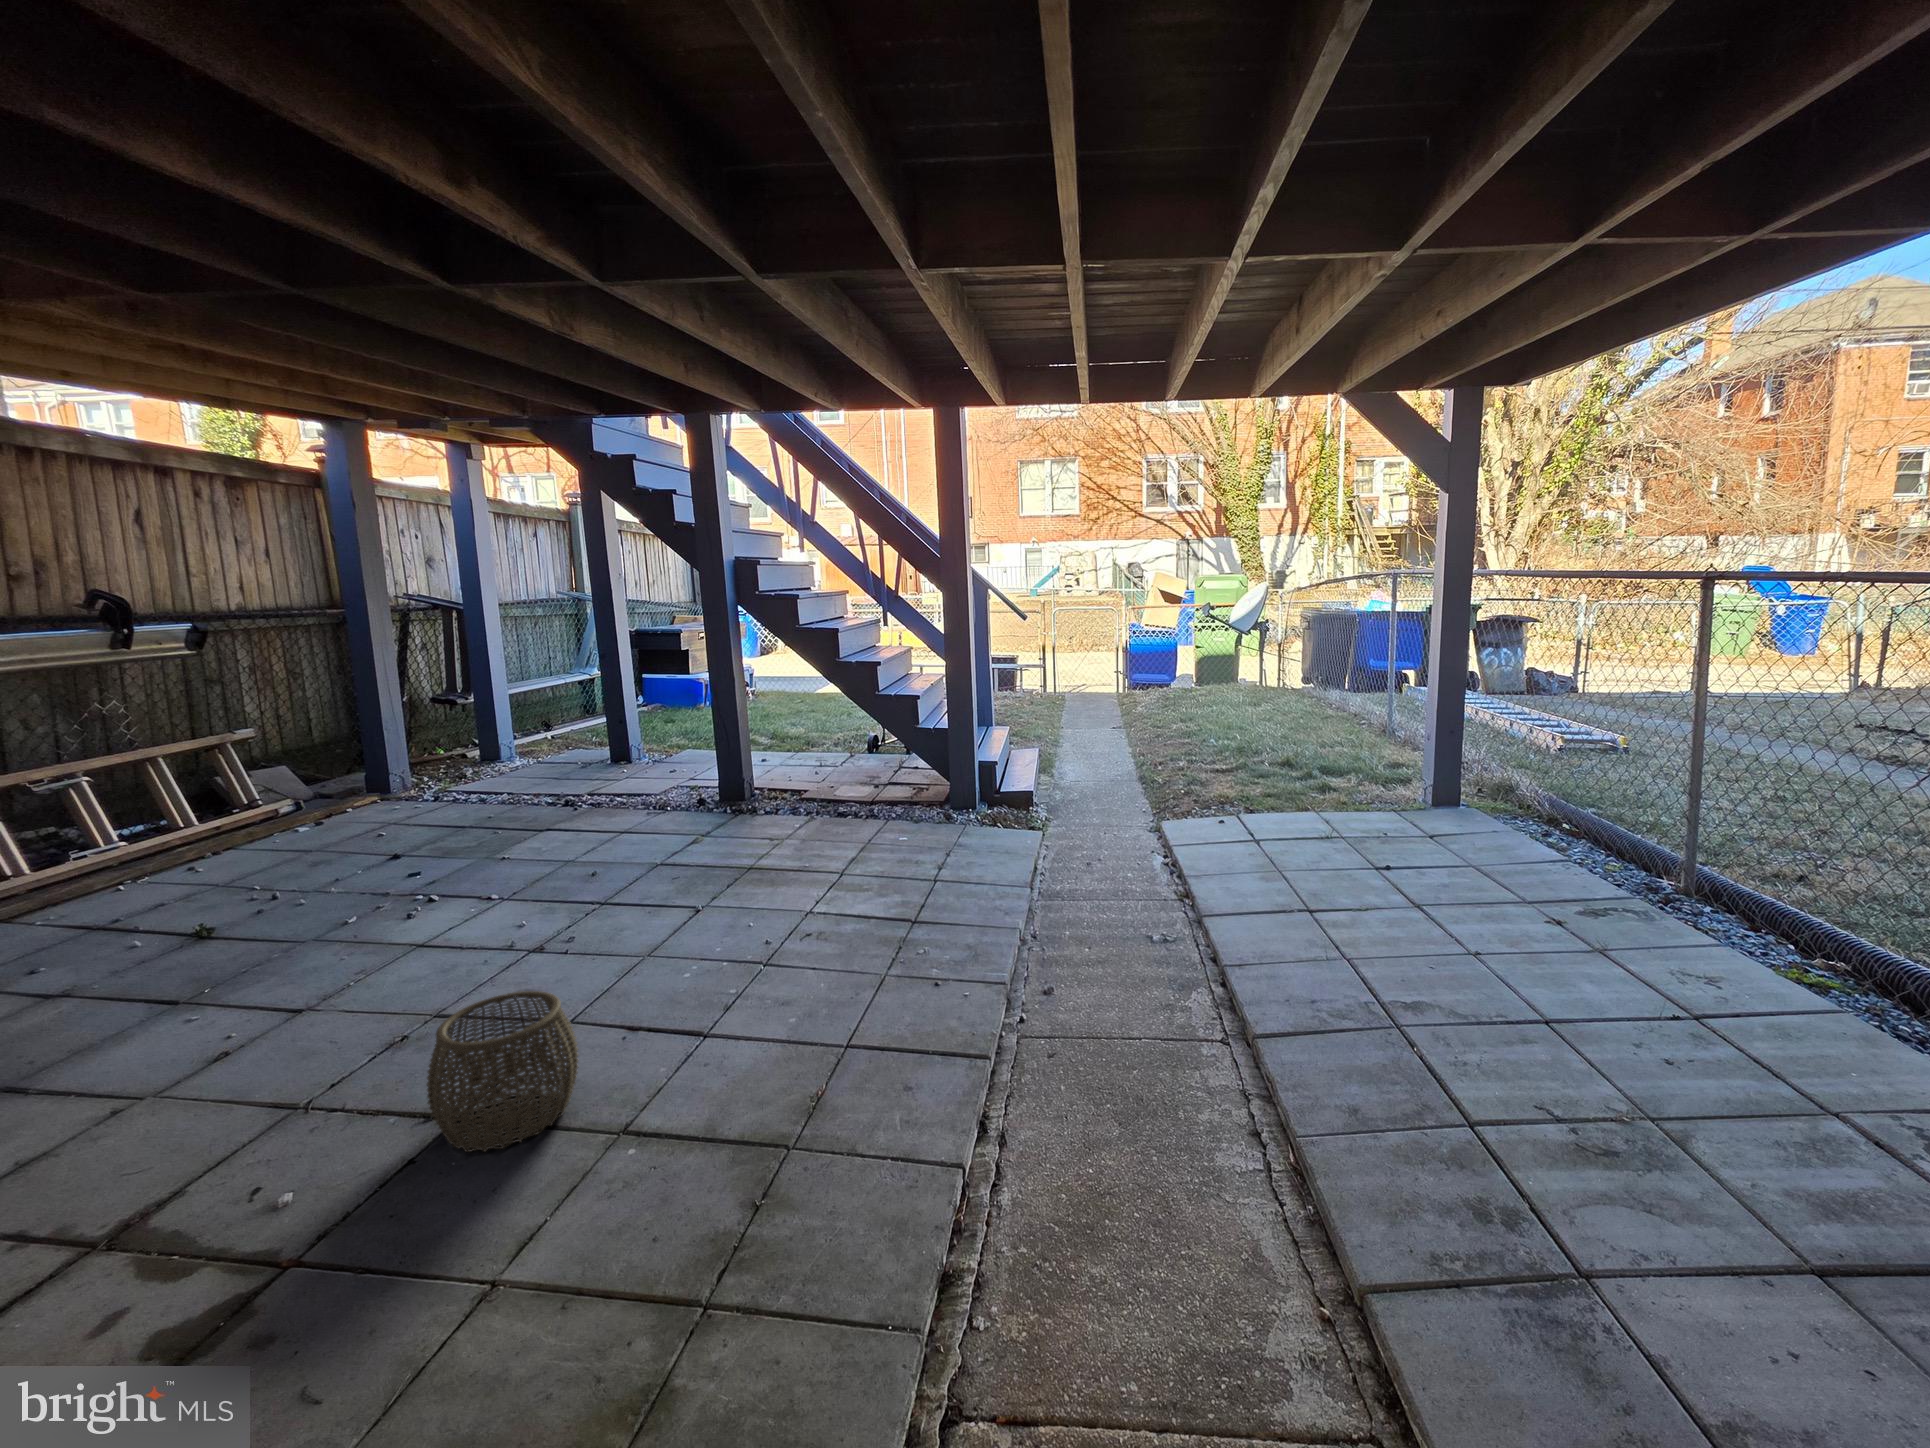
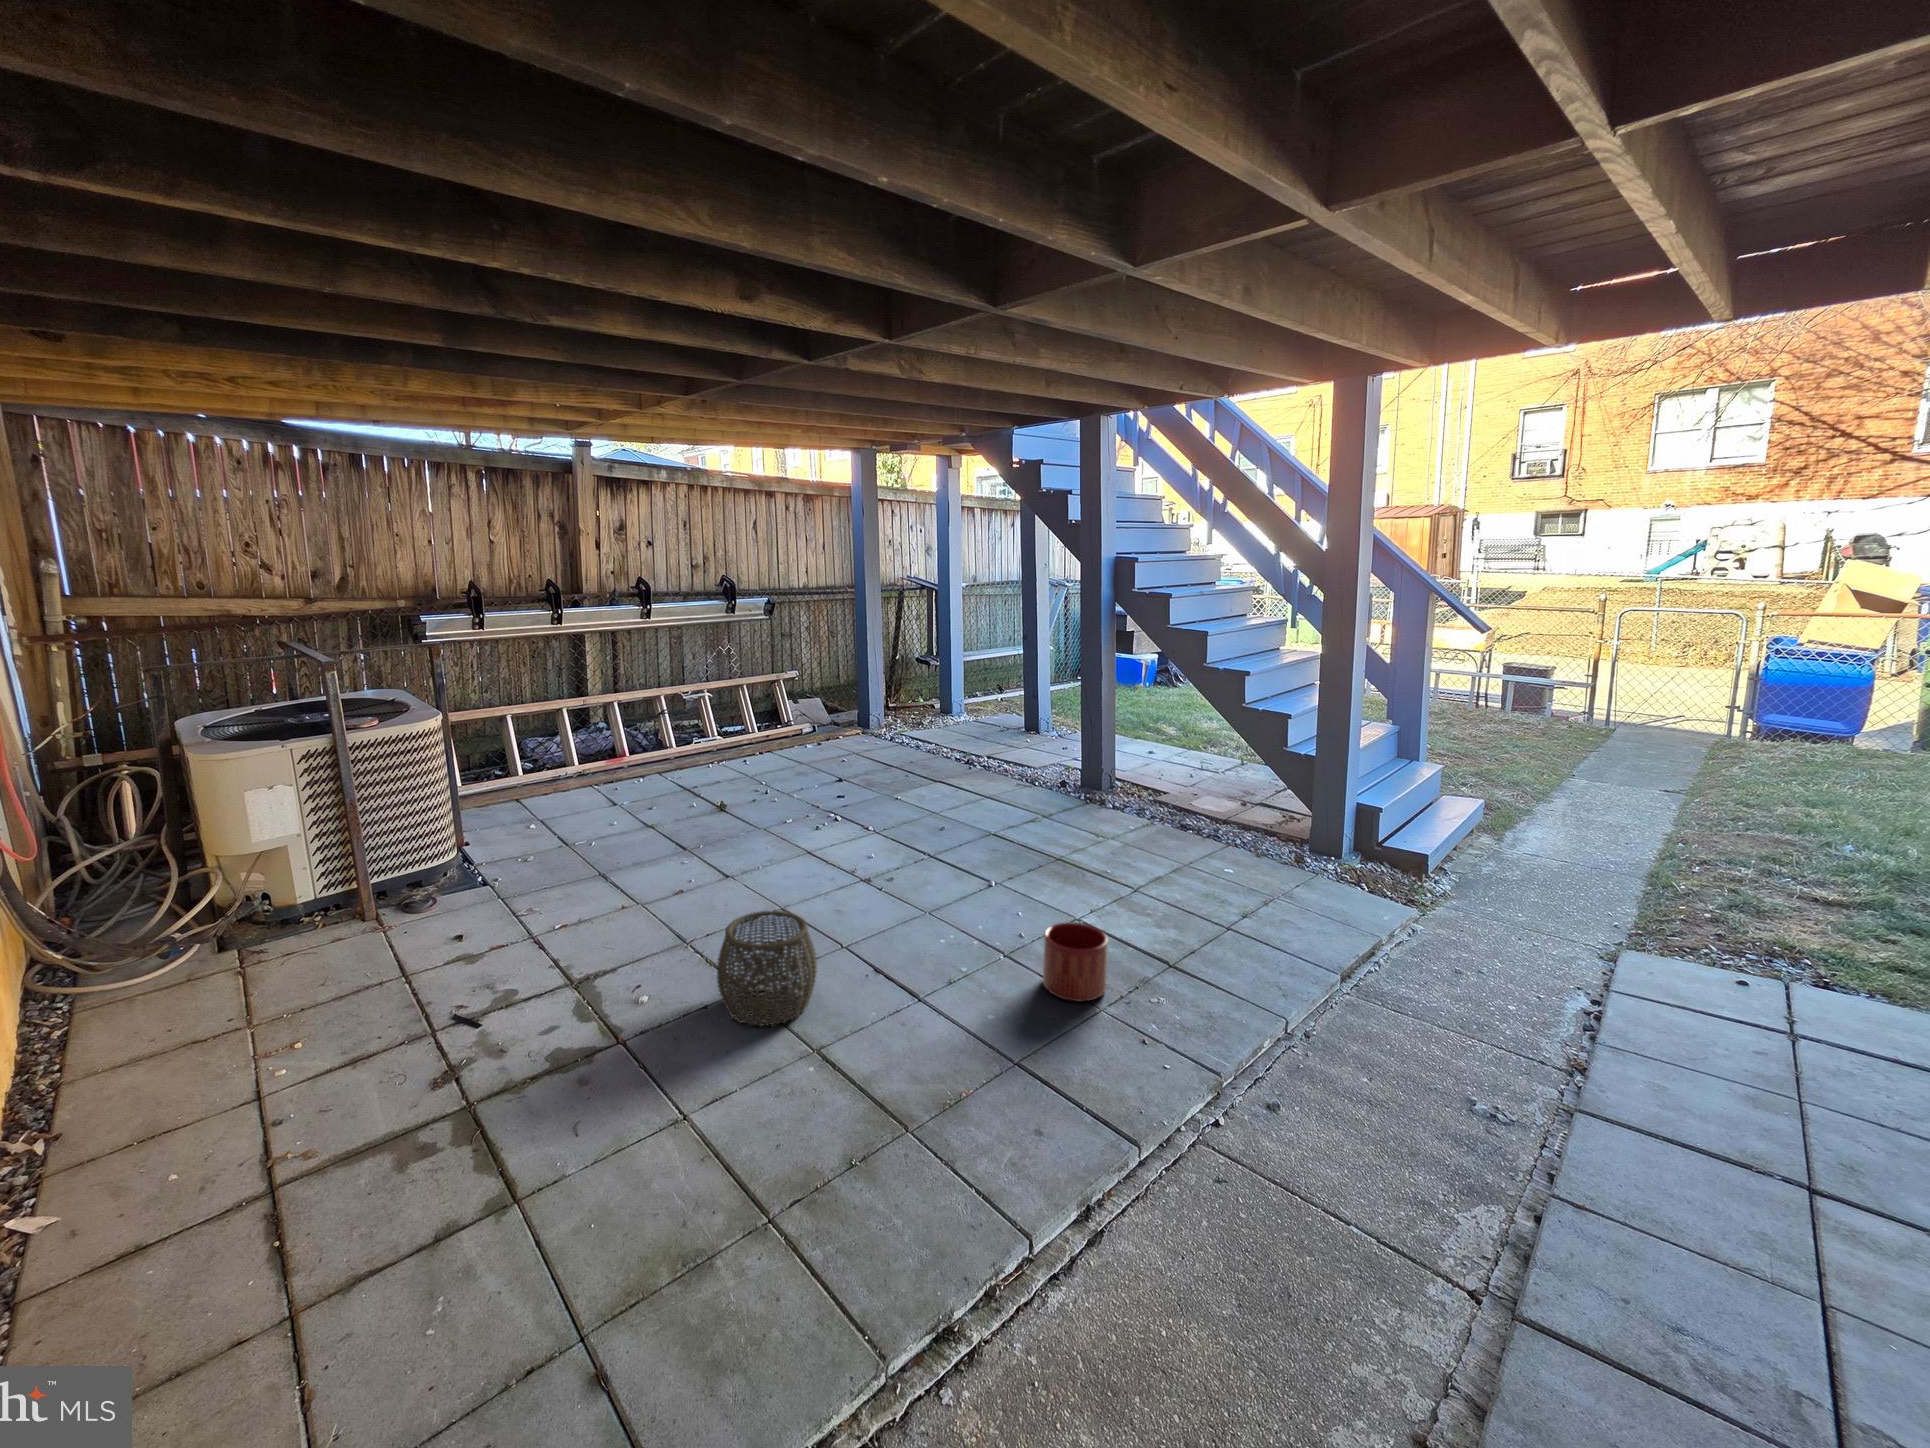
planter: none [811,904,876,980] -> present [1043,923,1108,1001]

